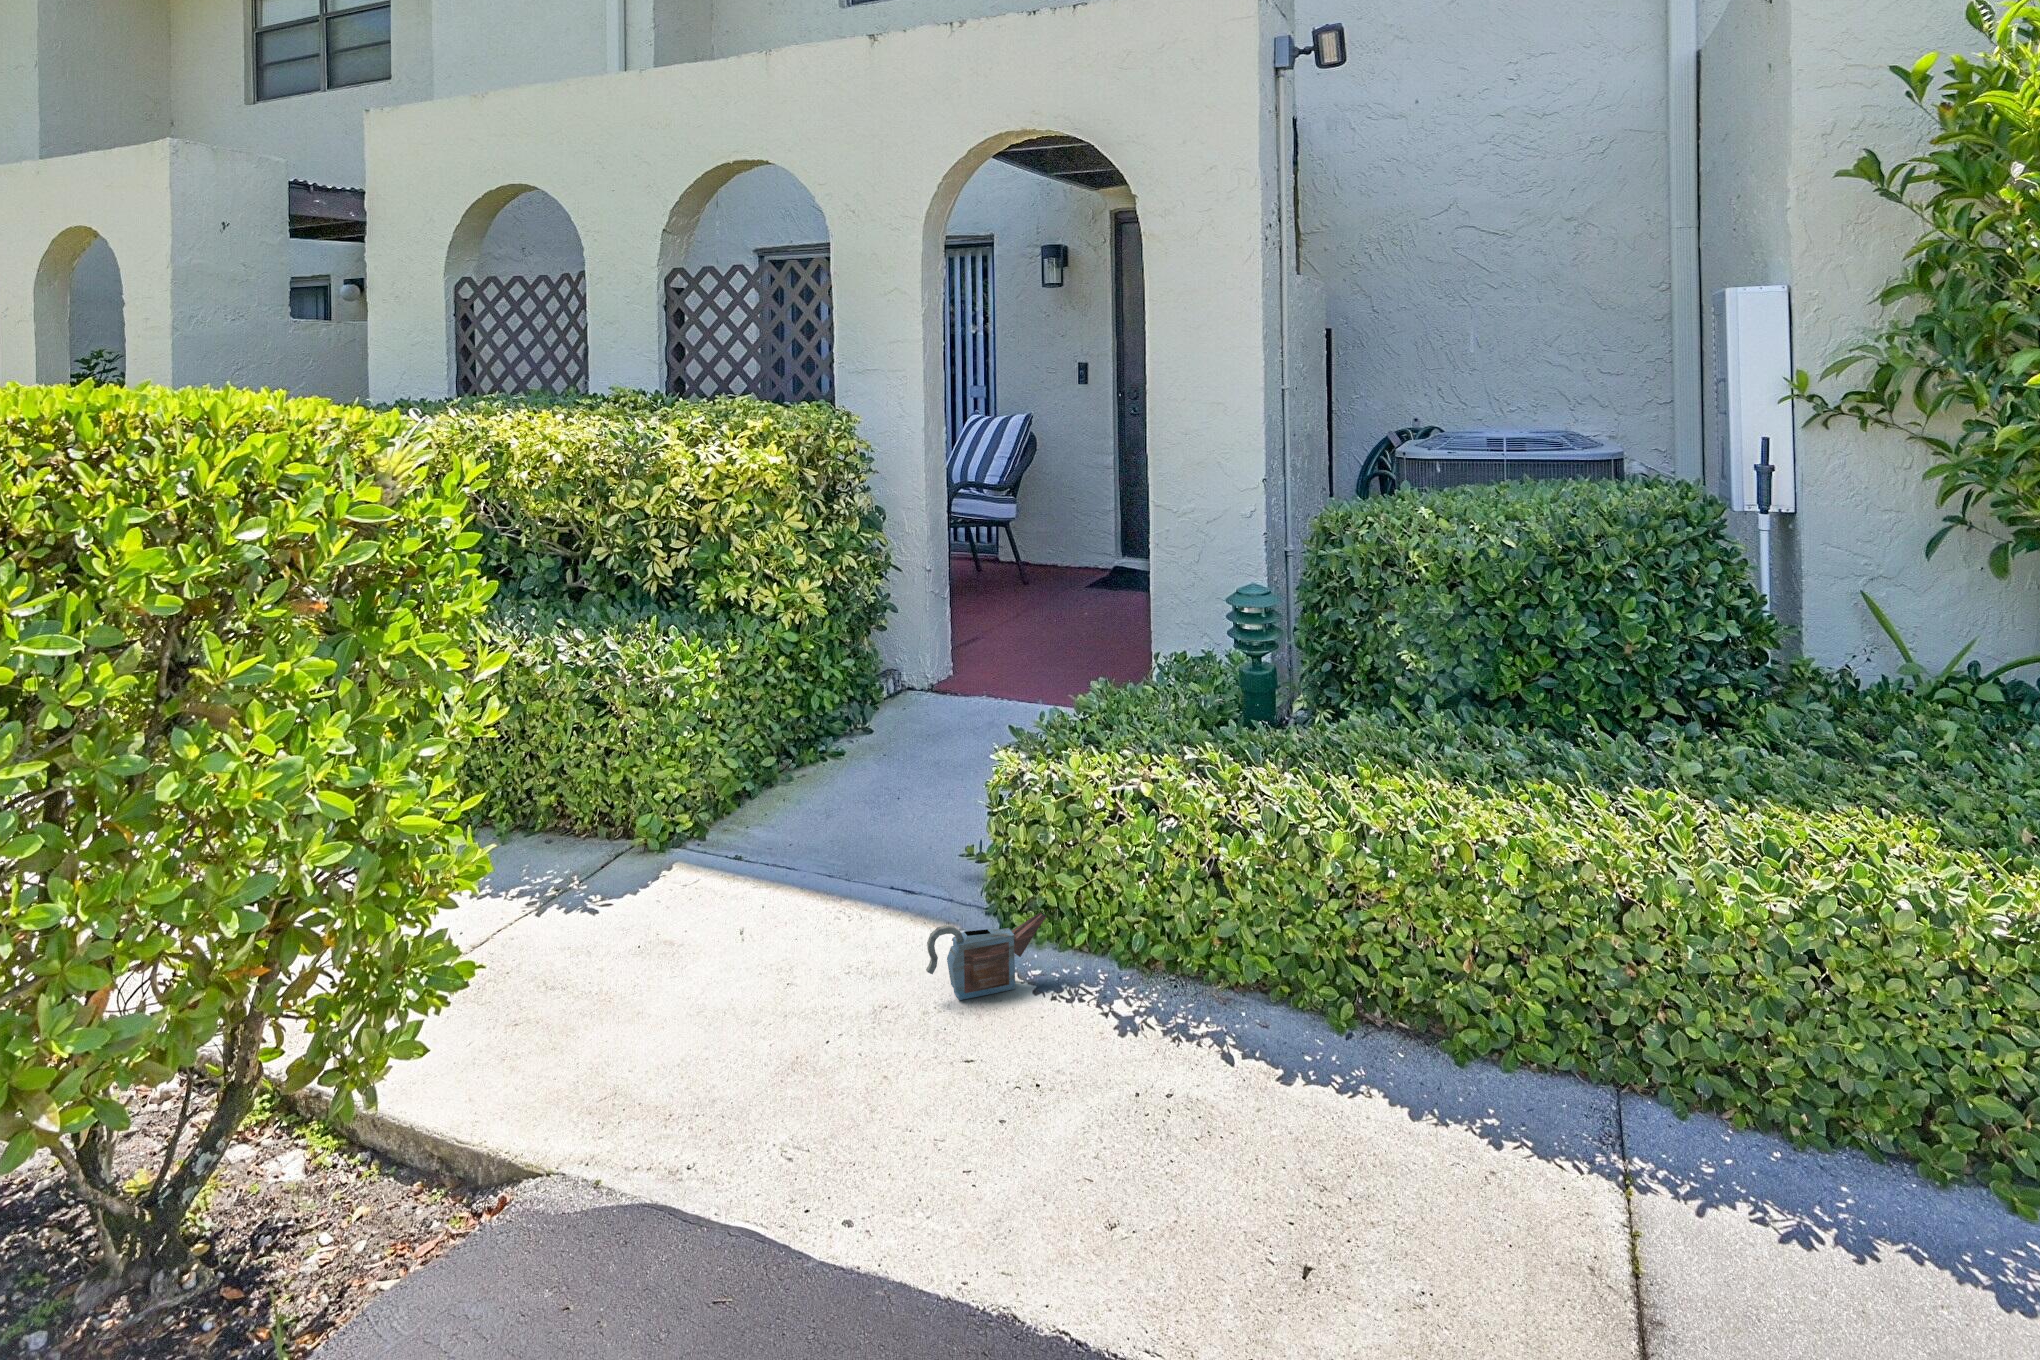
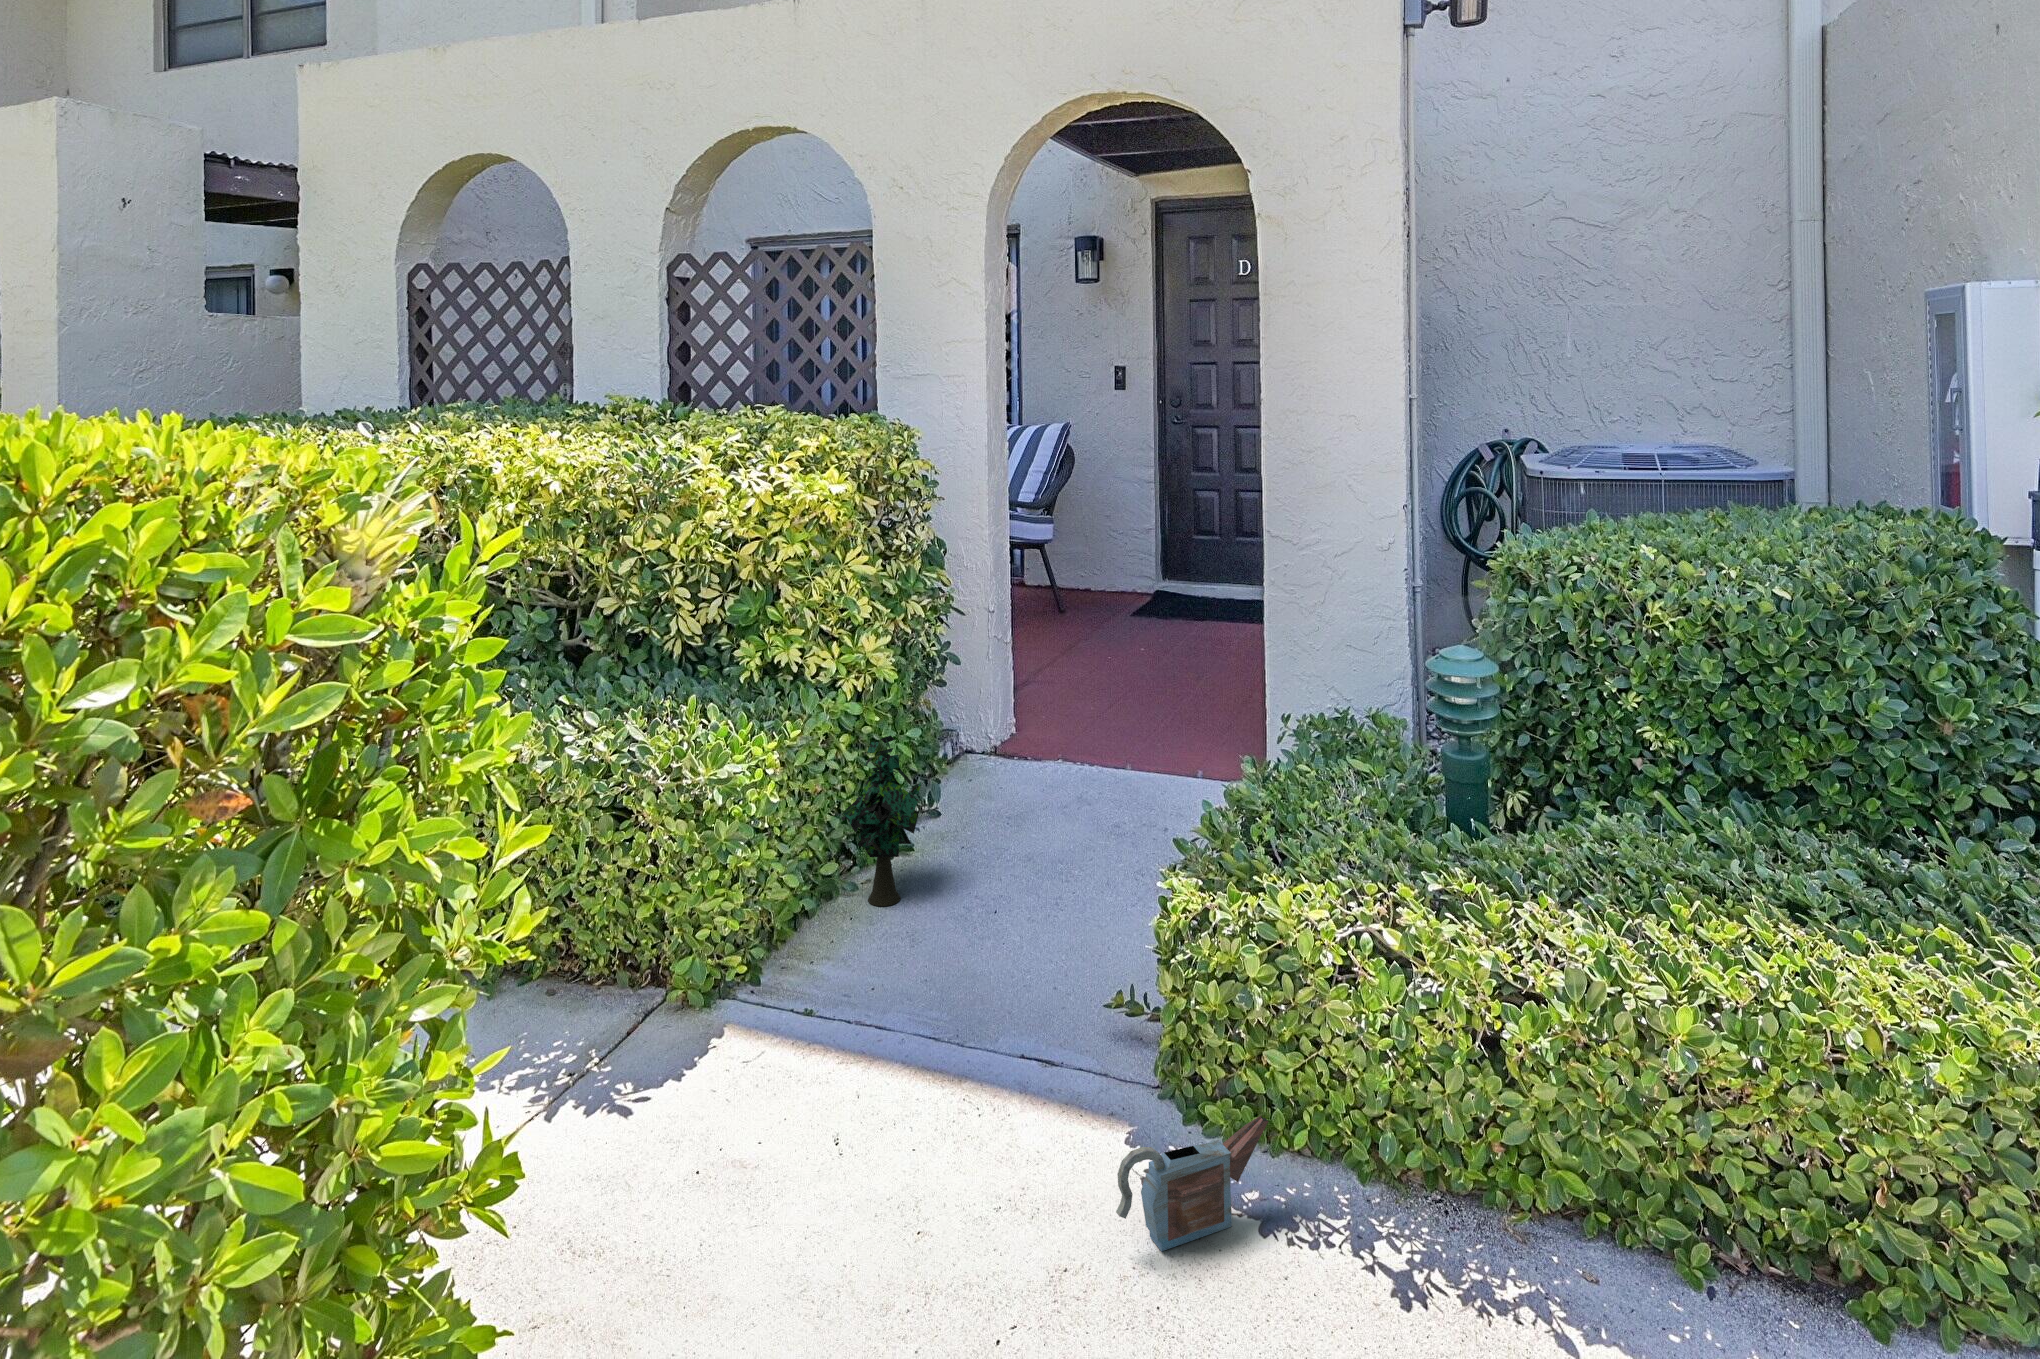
decorative plant: none [779,658,846,793] -> present [842,735,922,906]

